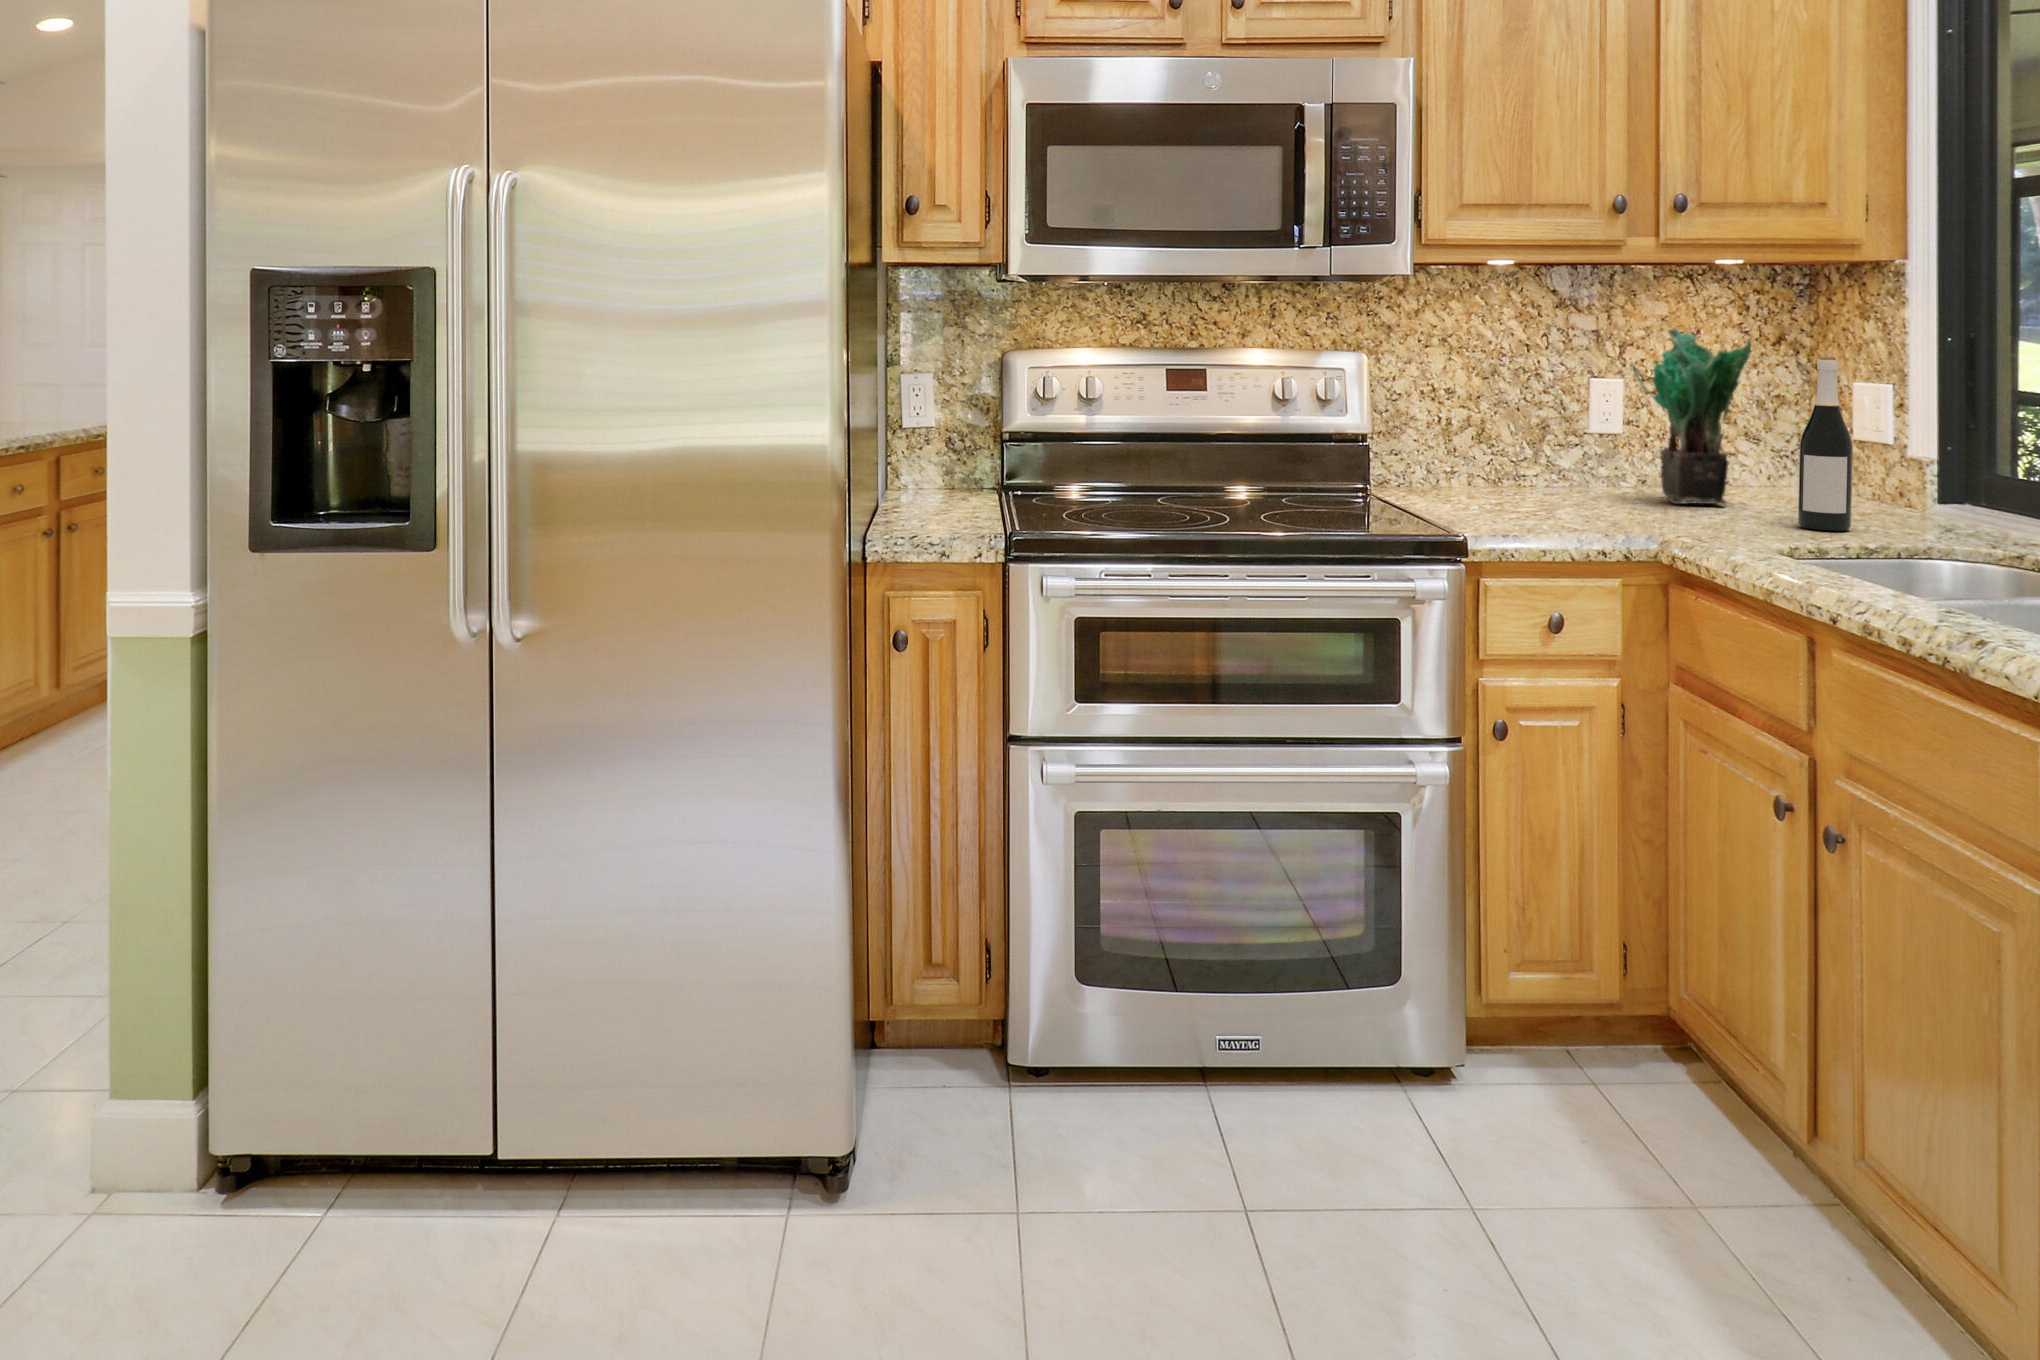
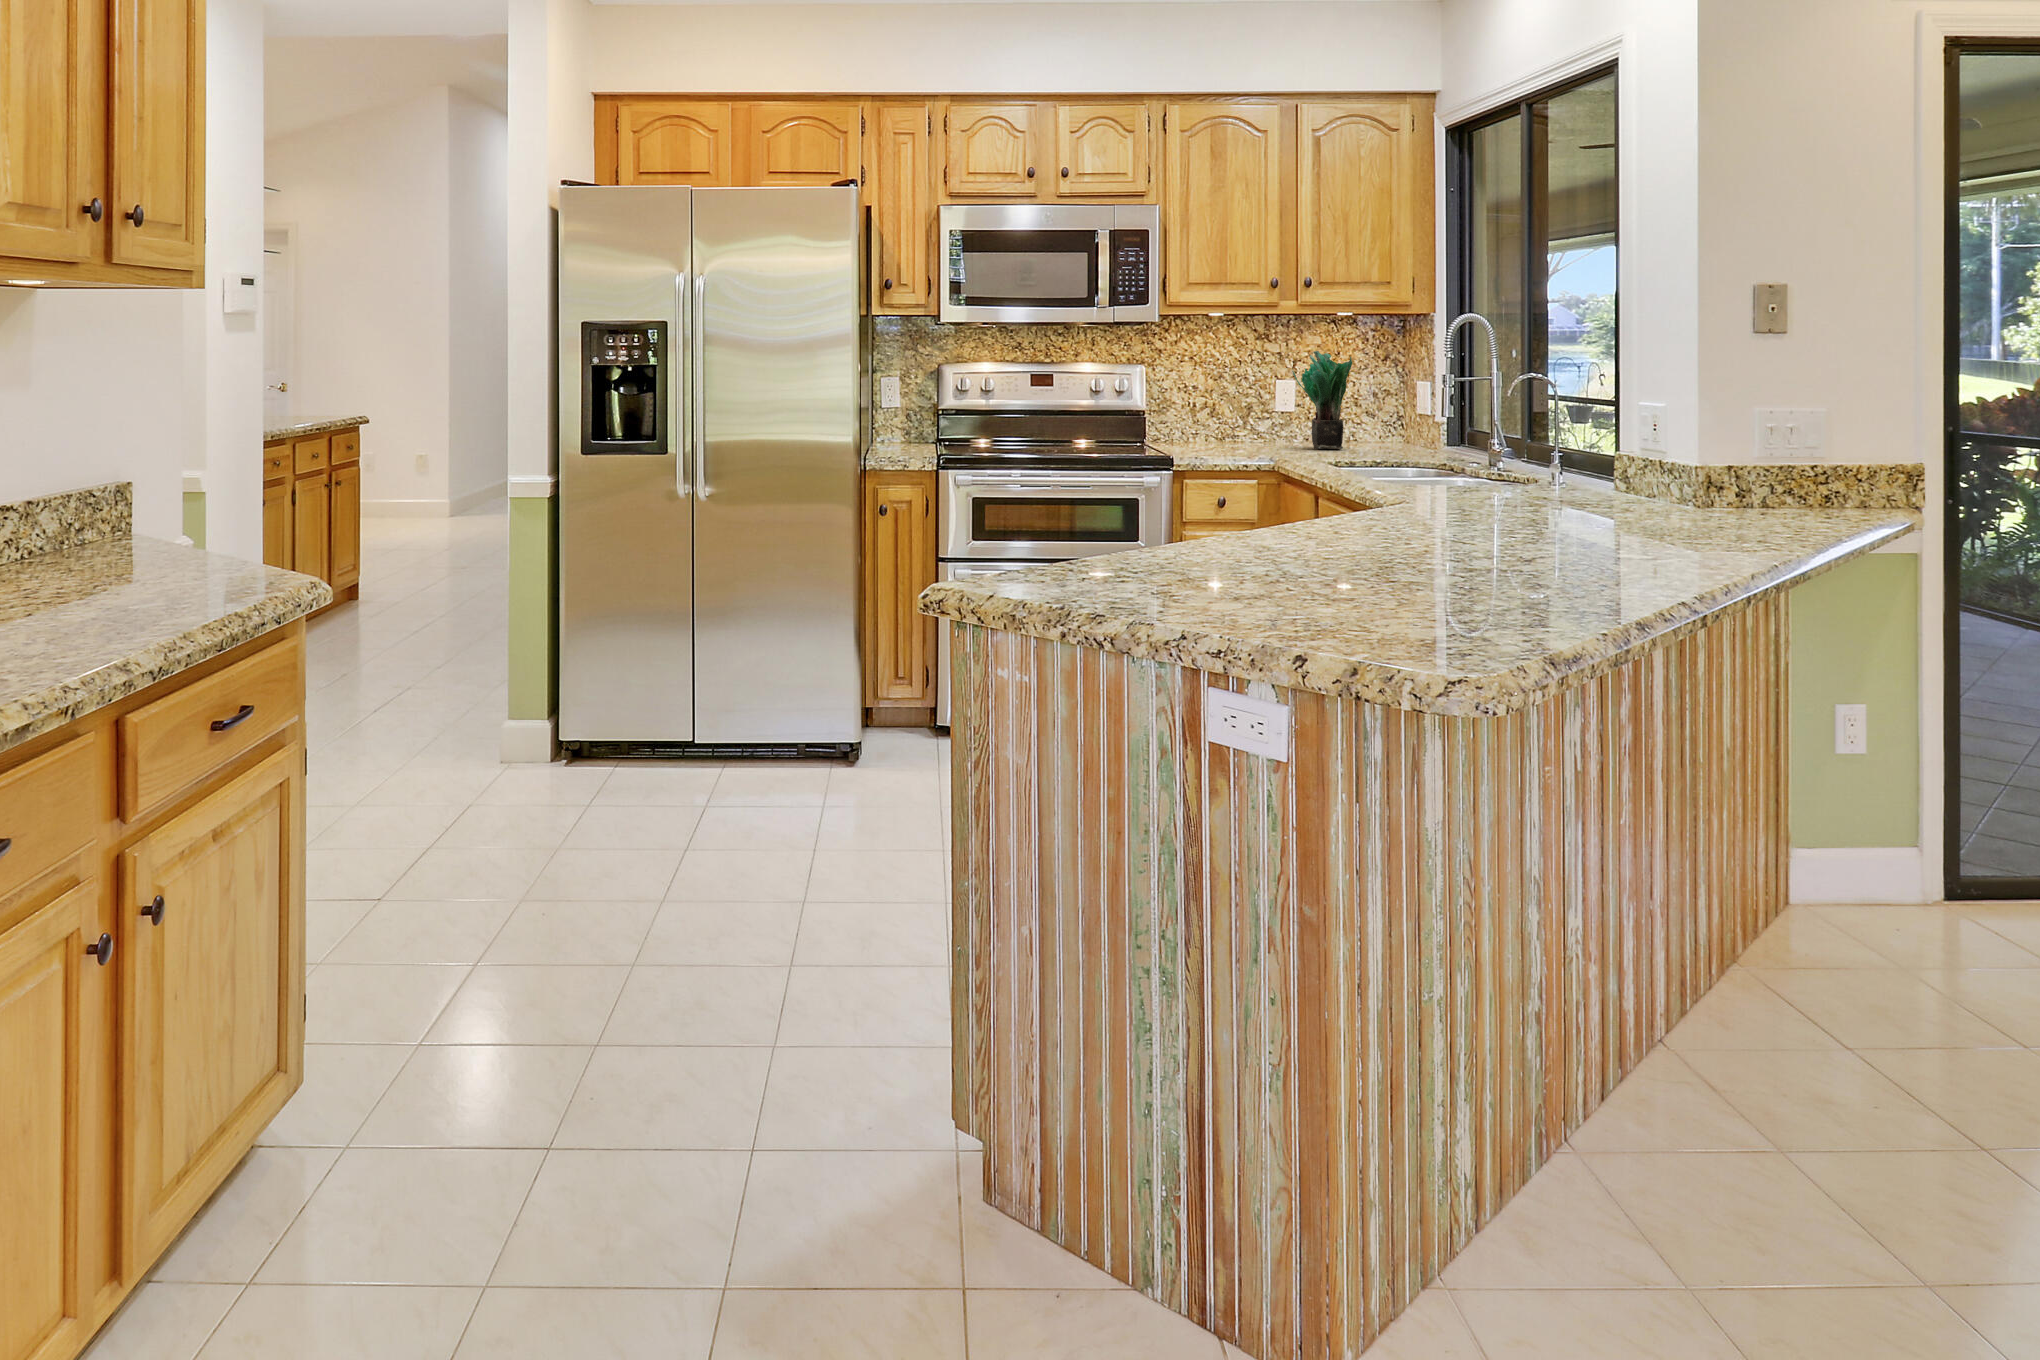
wine bottle: present [1798,357,1853,531] -> none [1359,366,1384,457]

